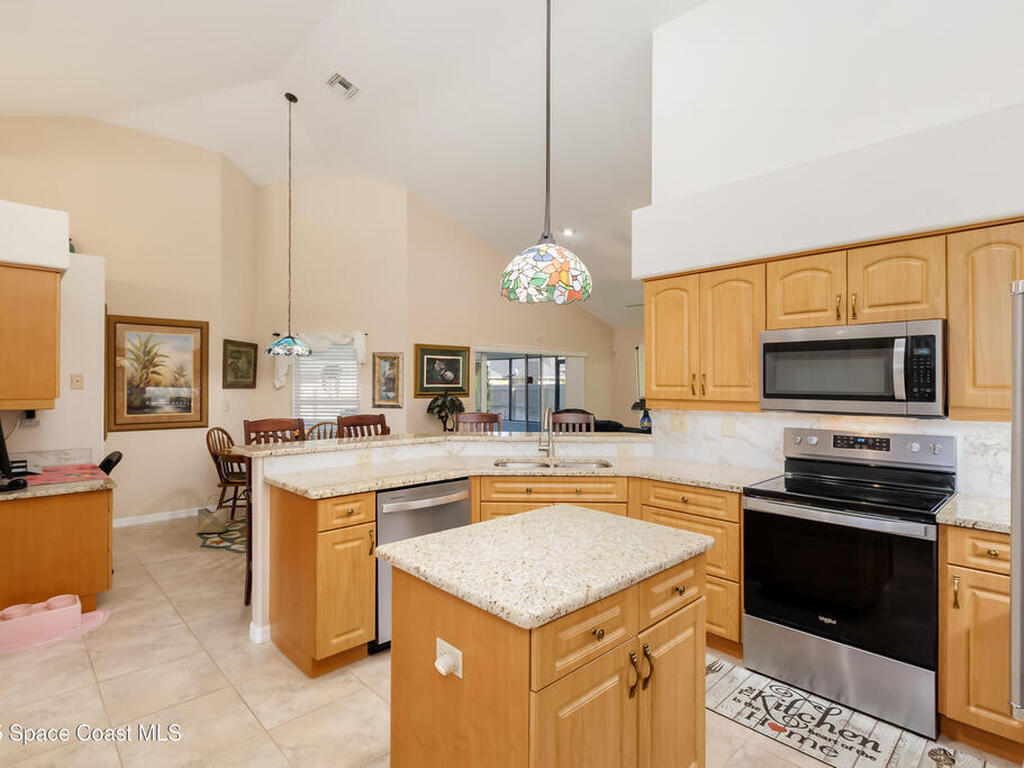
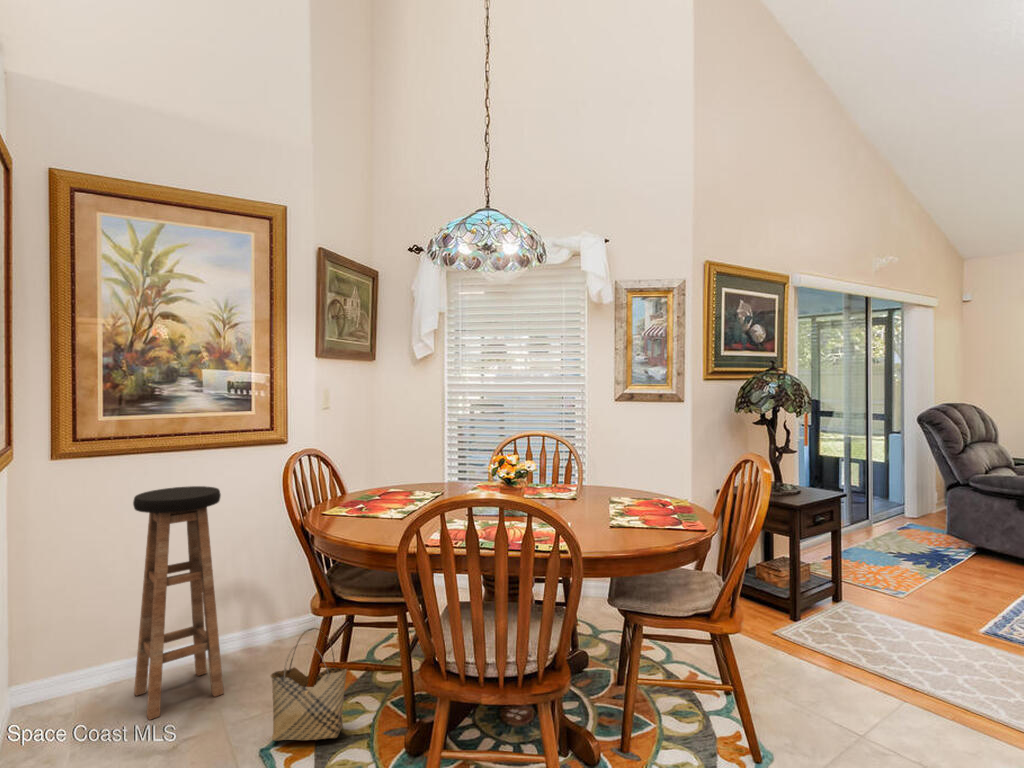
bar stool: none [139,443,178,531] -> present [133,486,224,720]

